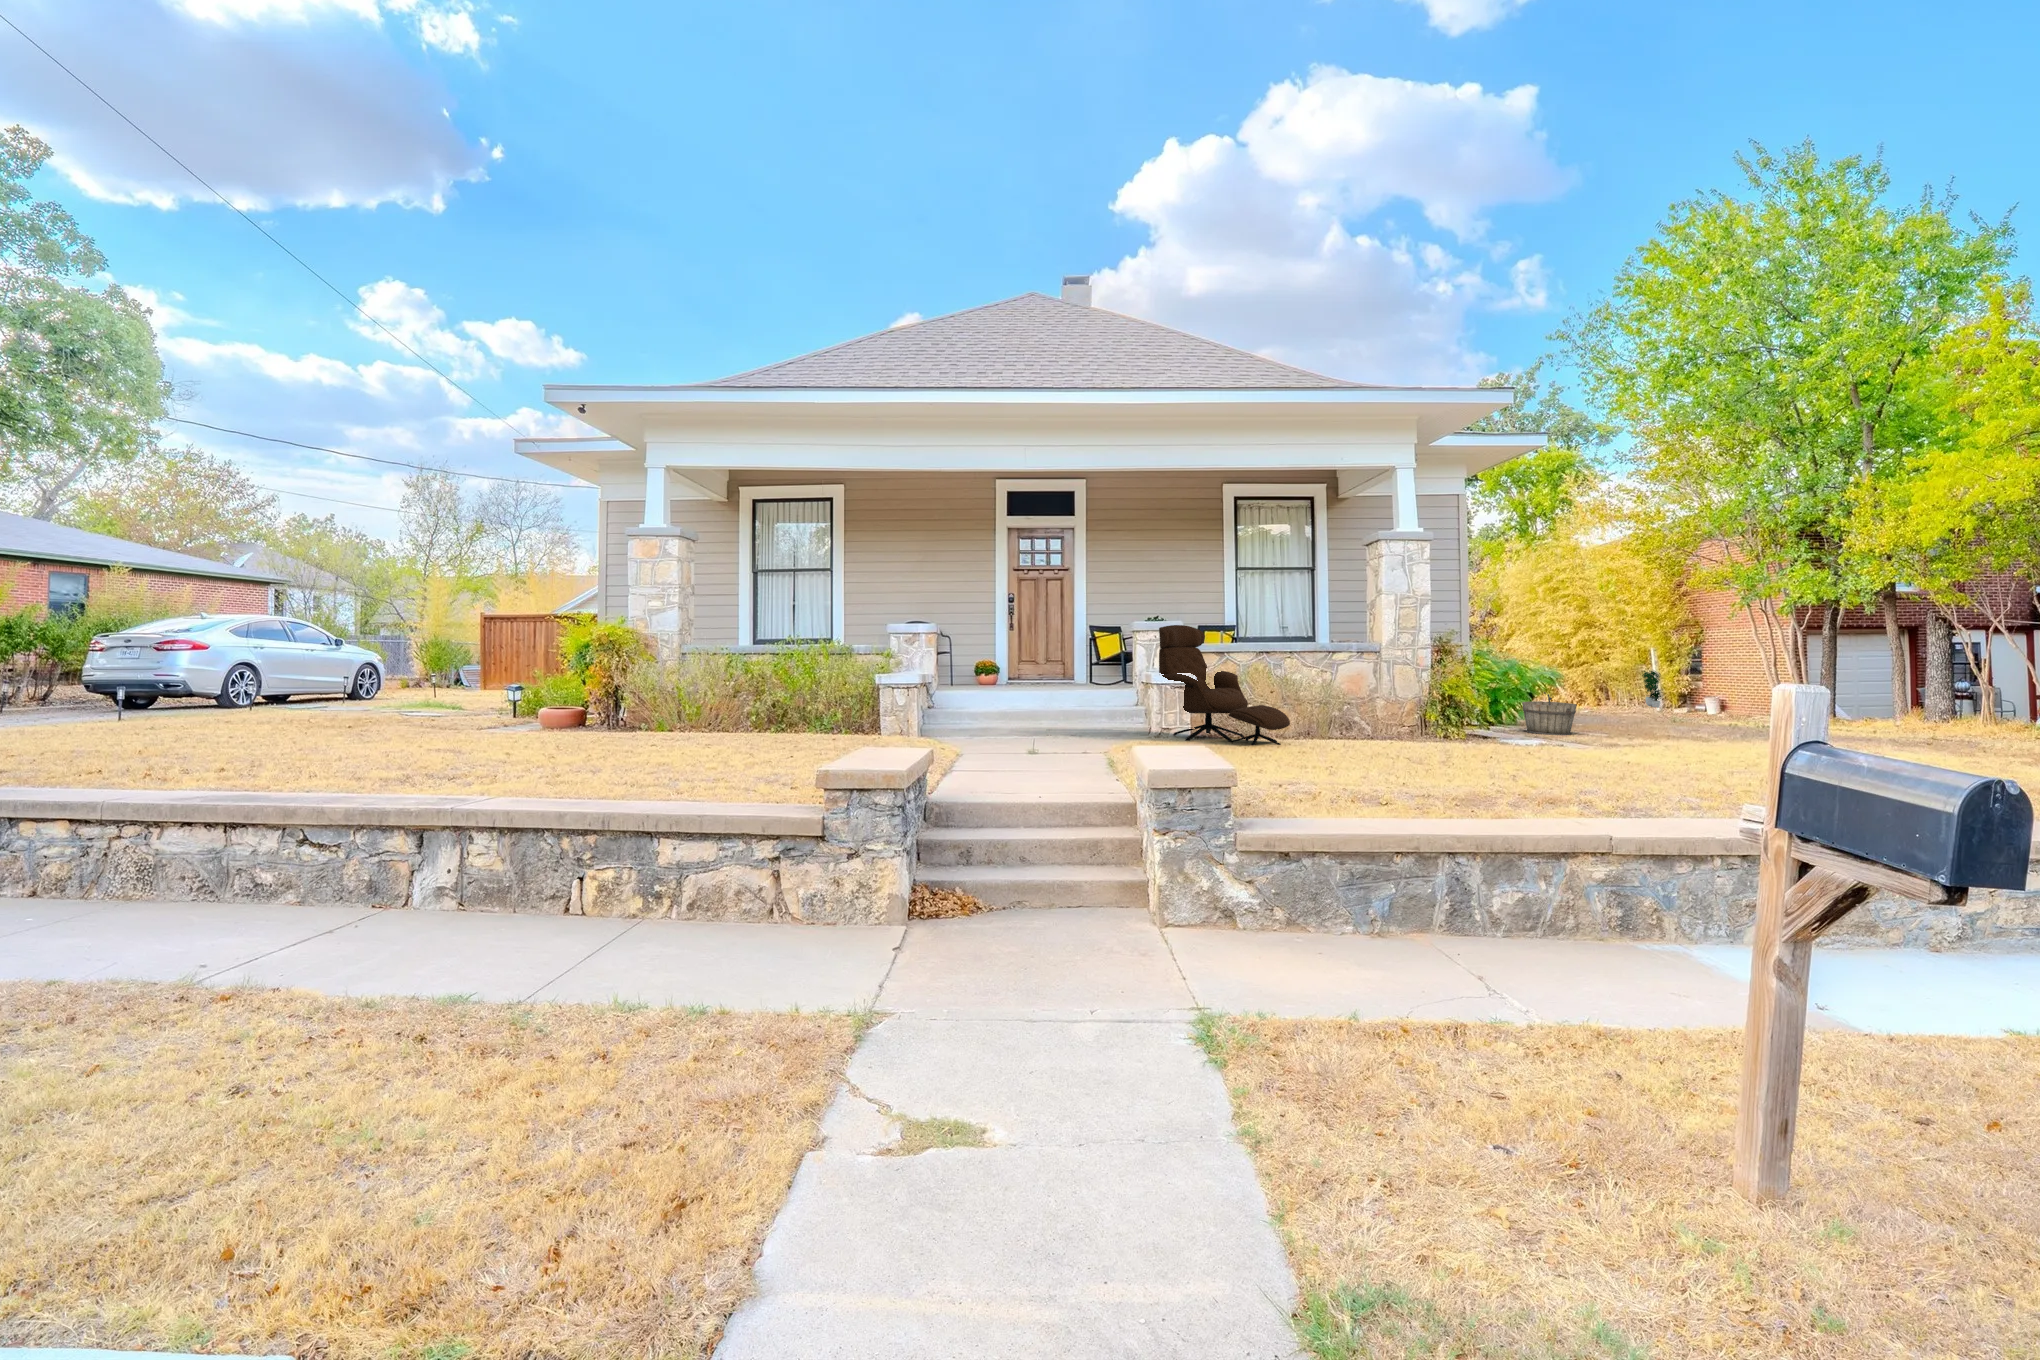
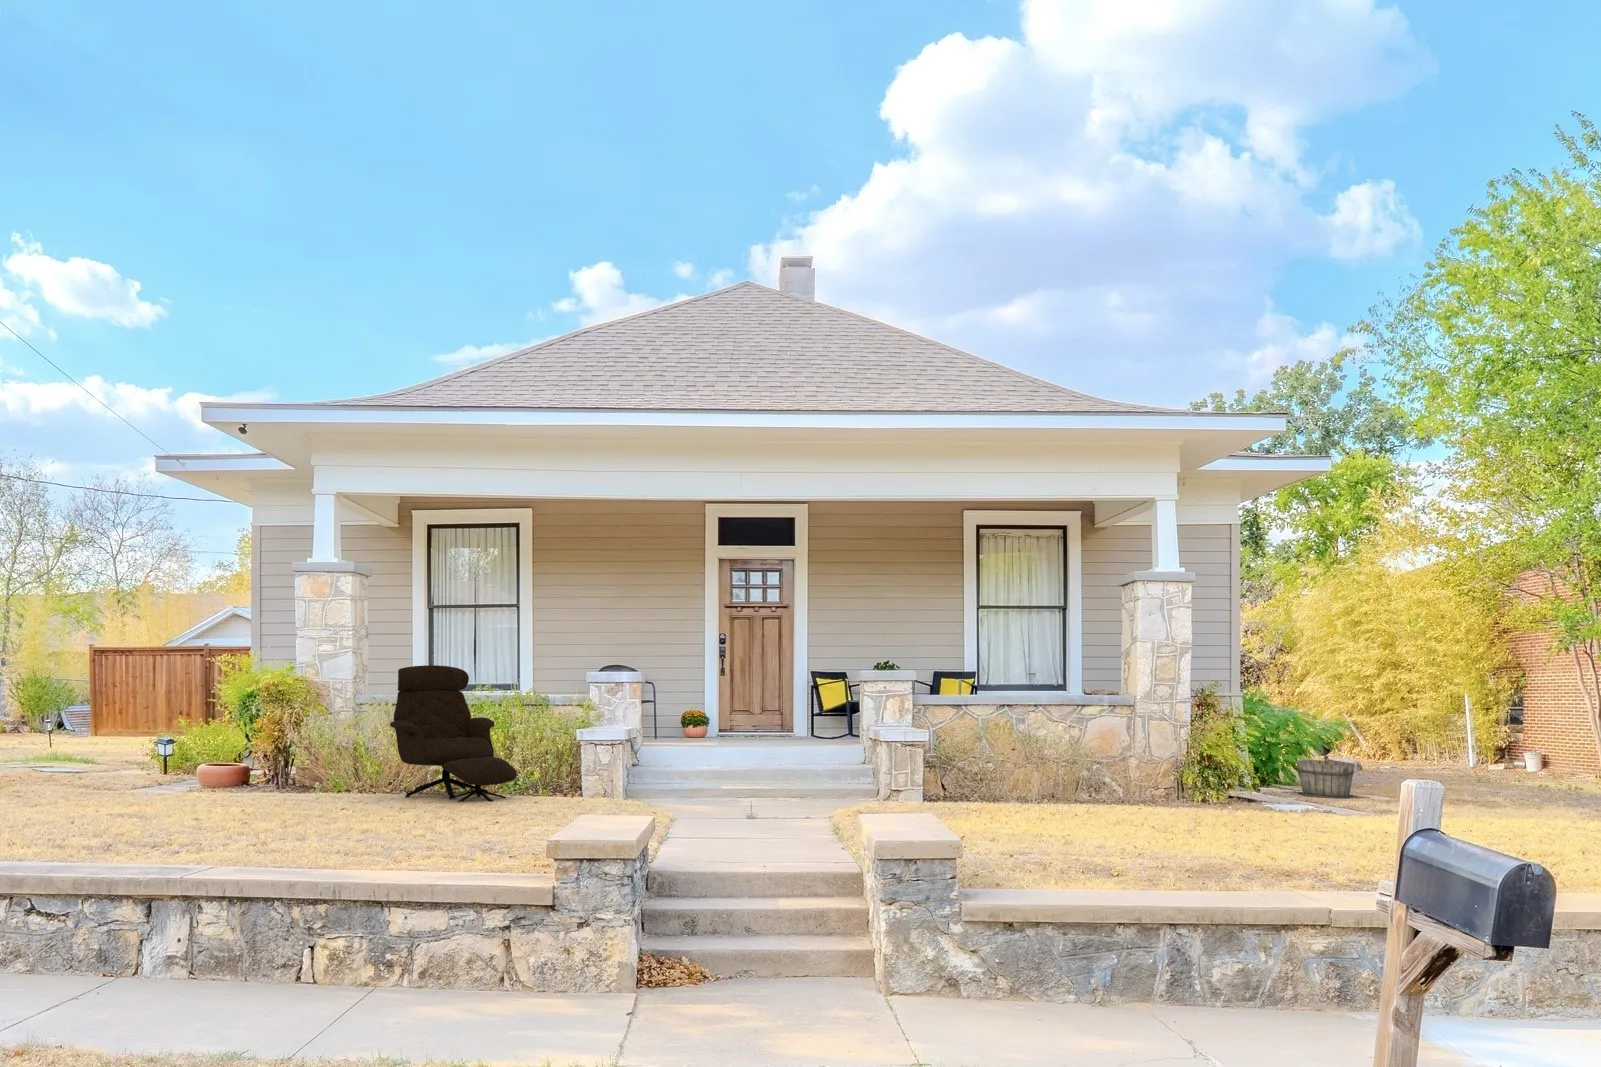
lounge chair: present [1159,625,1290,745] -> present [390,665,516,802]
potted plant: present [1642,670,1662,707] -> none [1454,717,1481,764]

